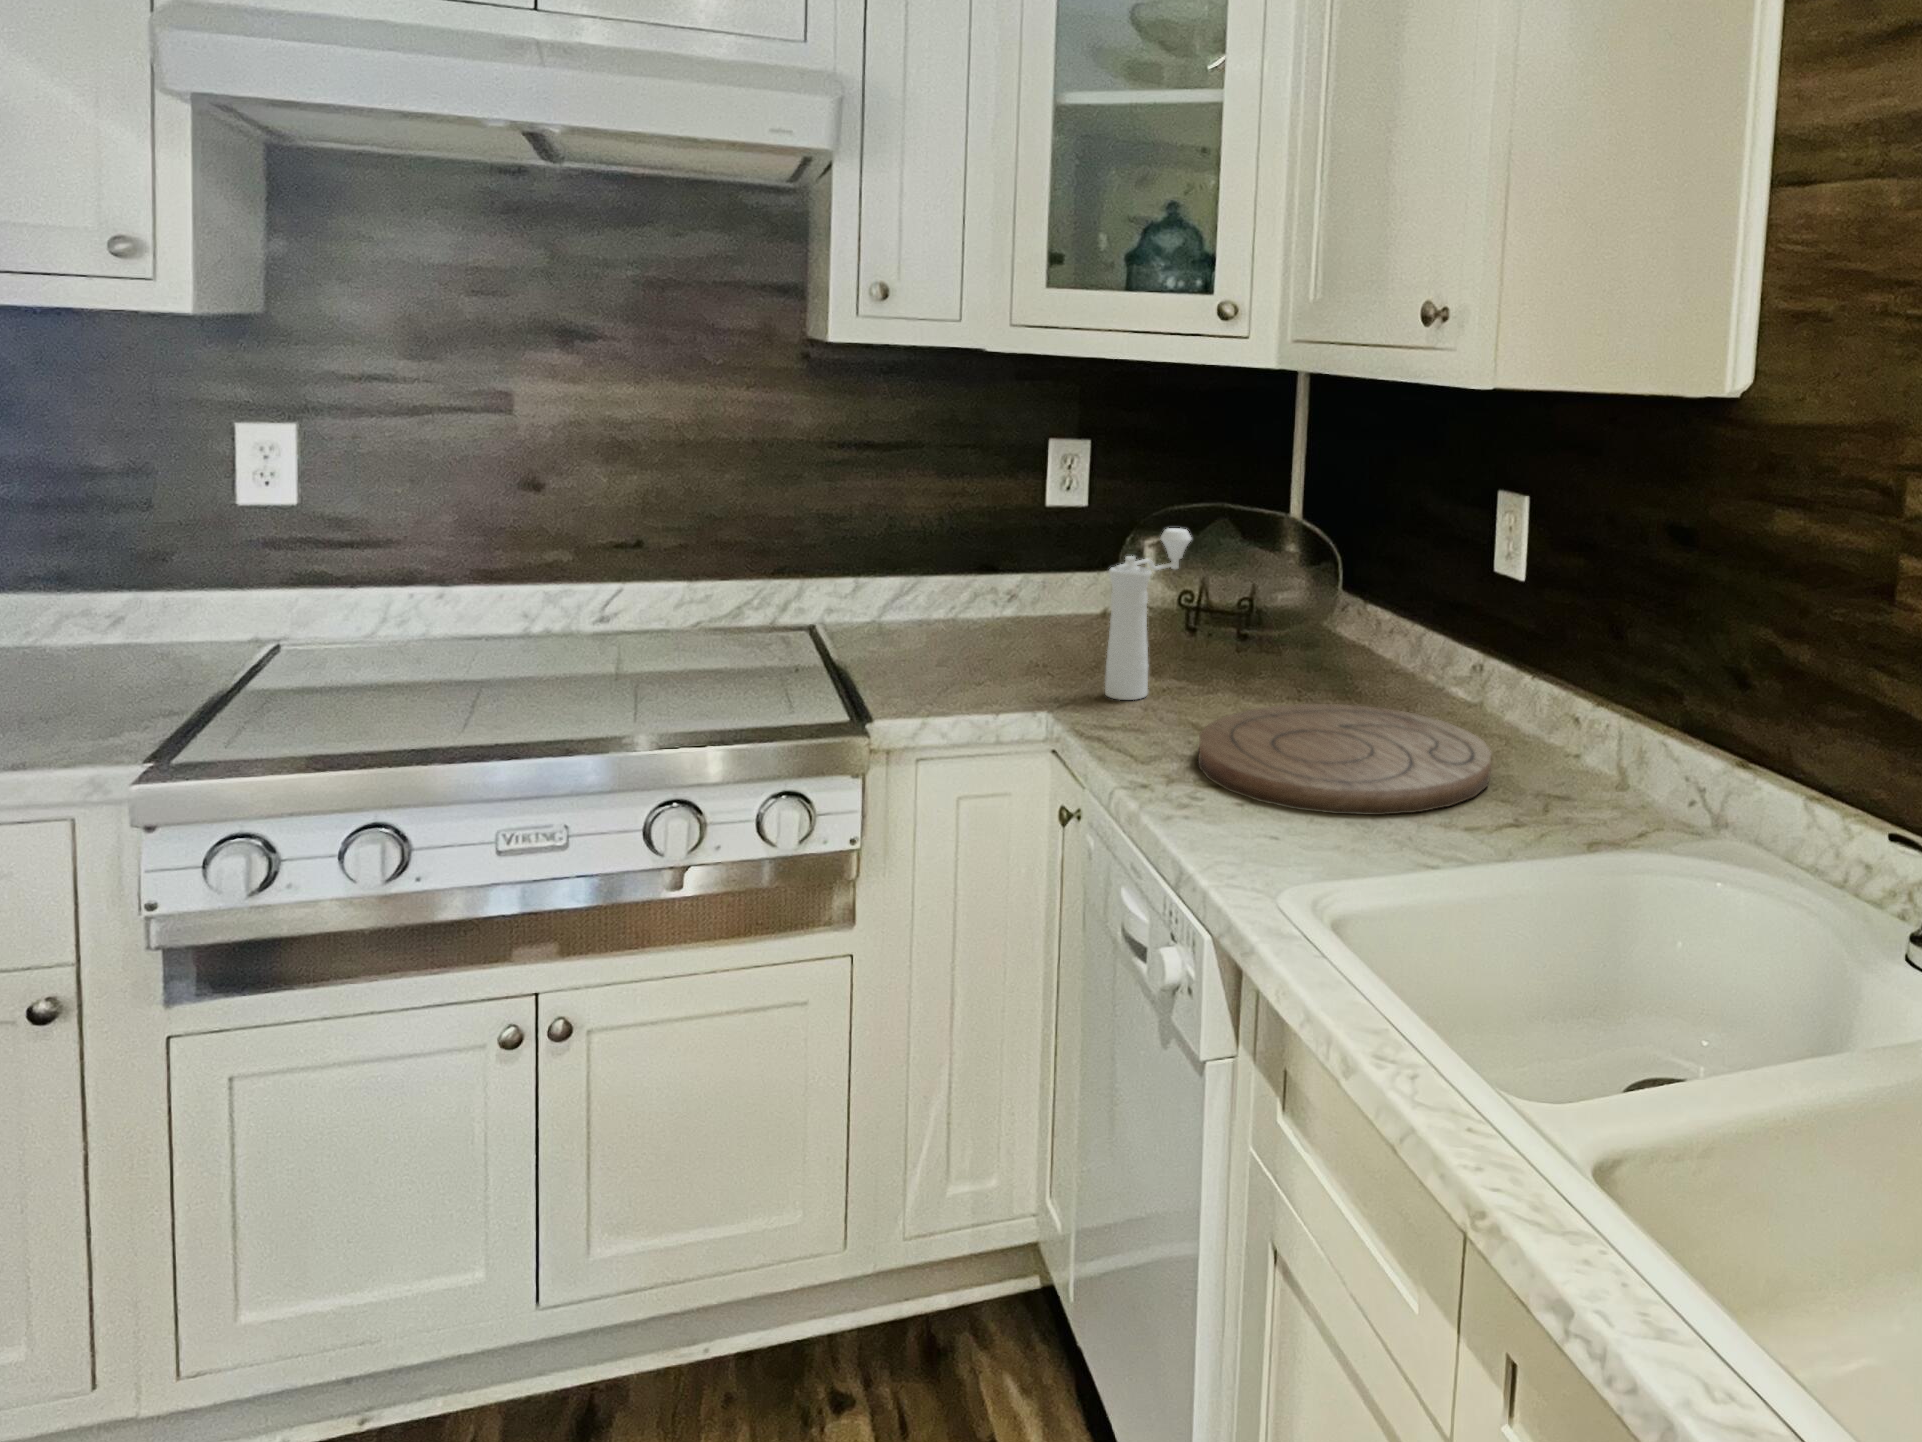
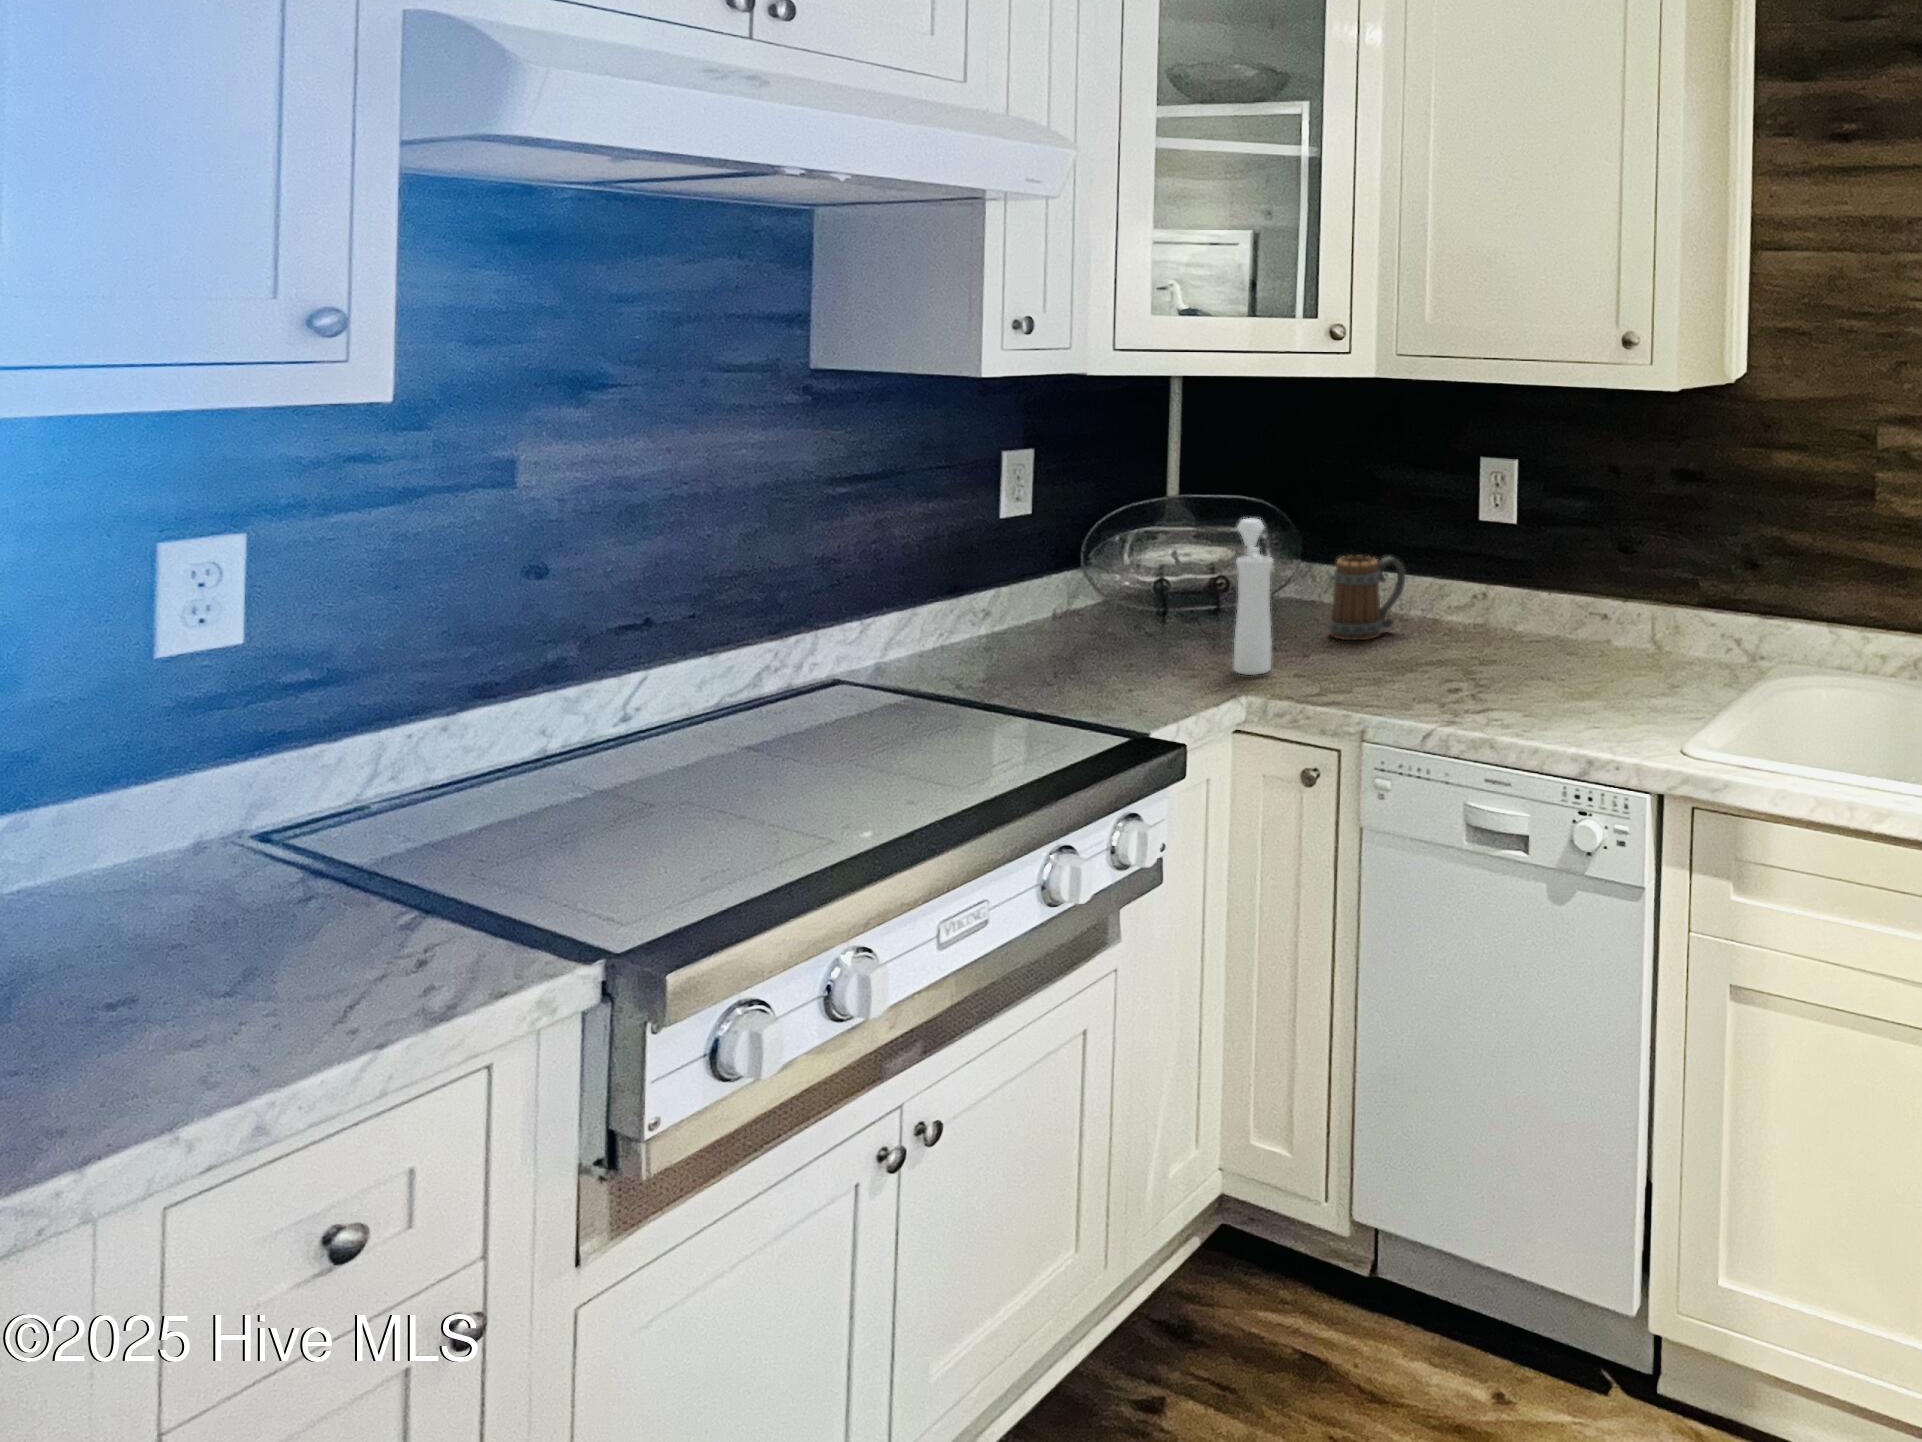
mug: none [1290,592,1388,694] -> present [1329,556,1405,640]
cutting board: present [1198,704,1491,815] -> none [1396,635,1619,711]

